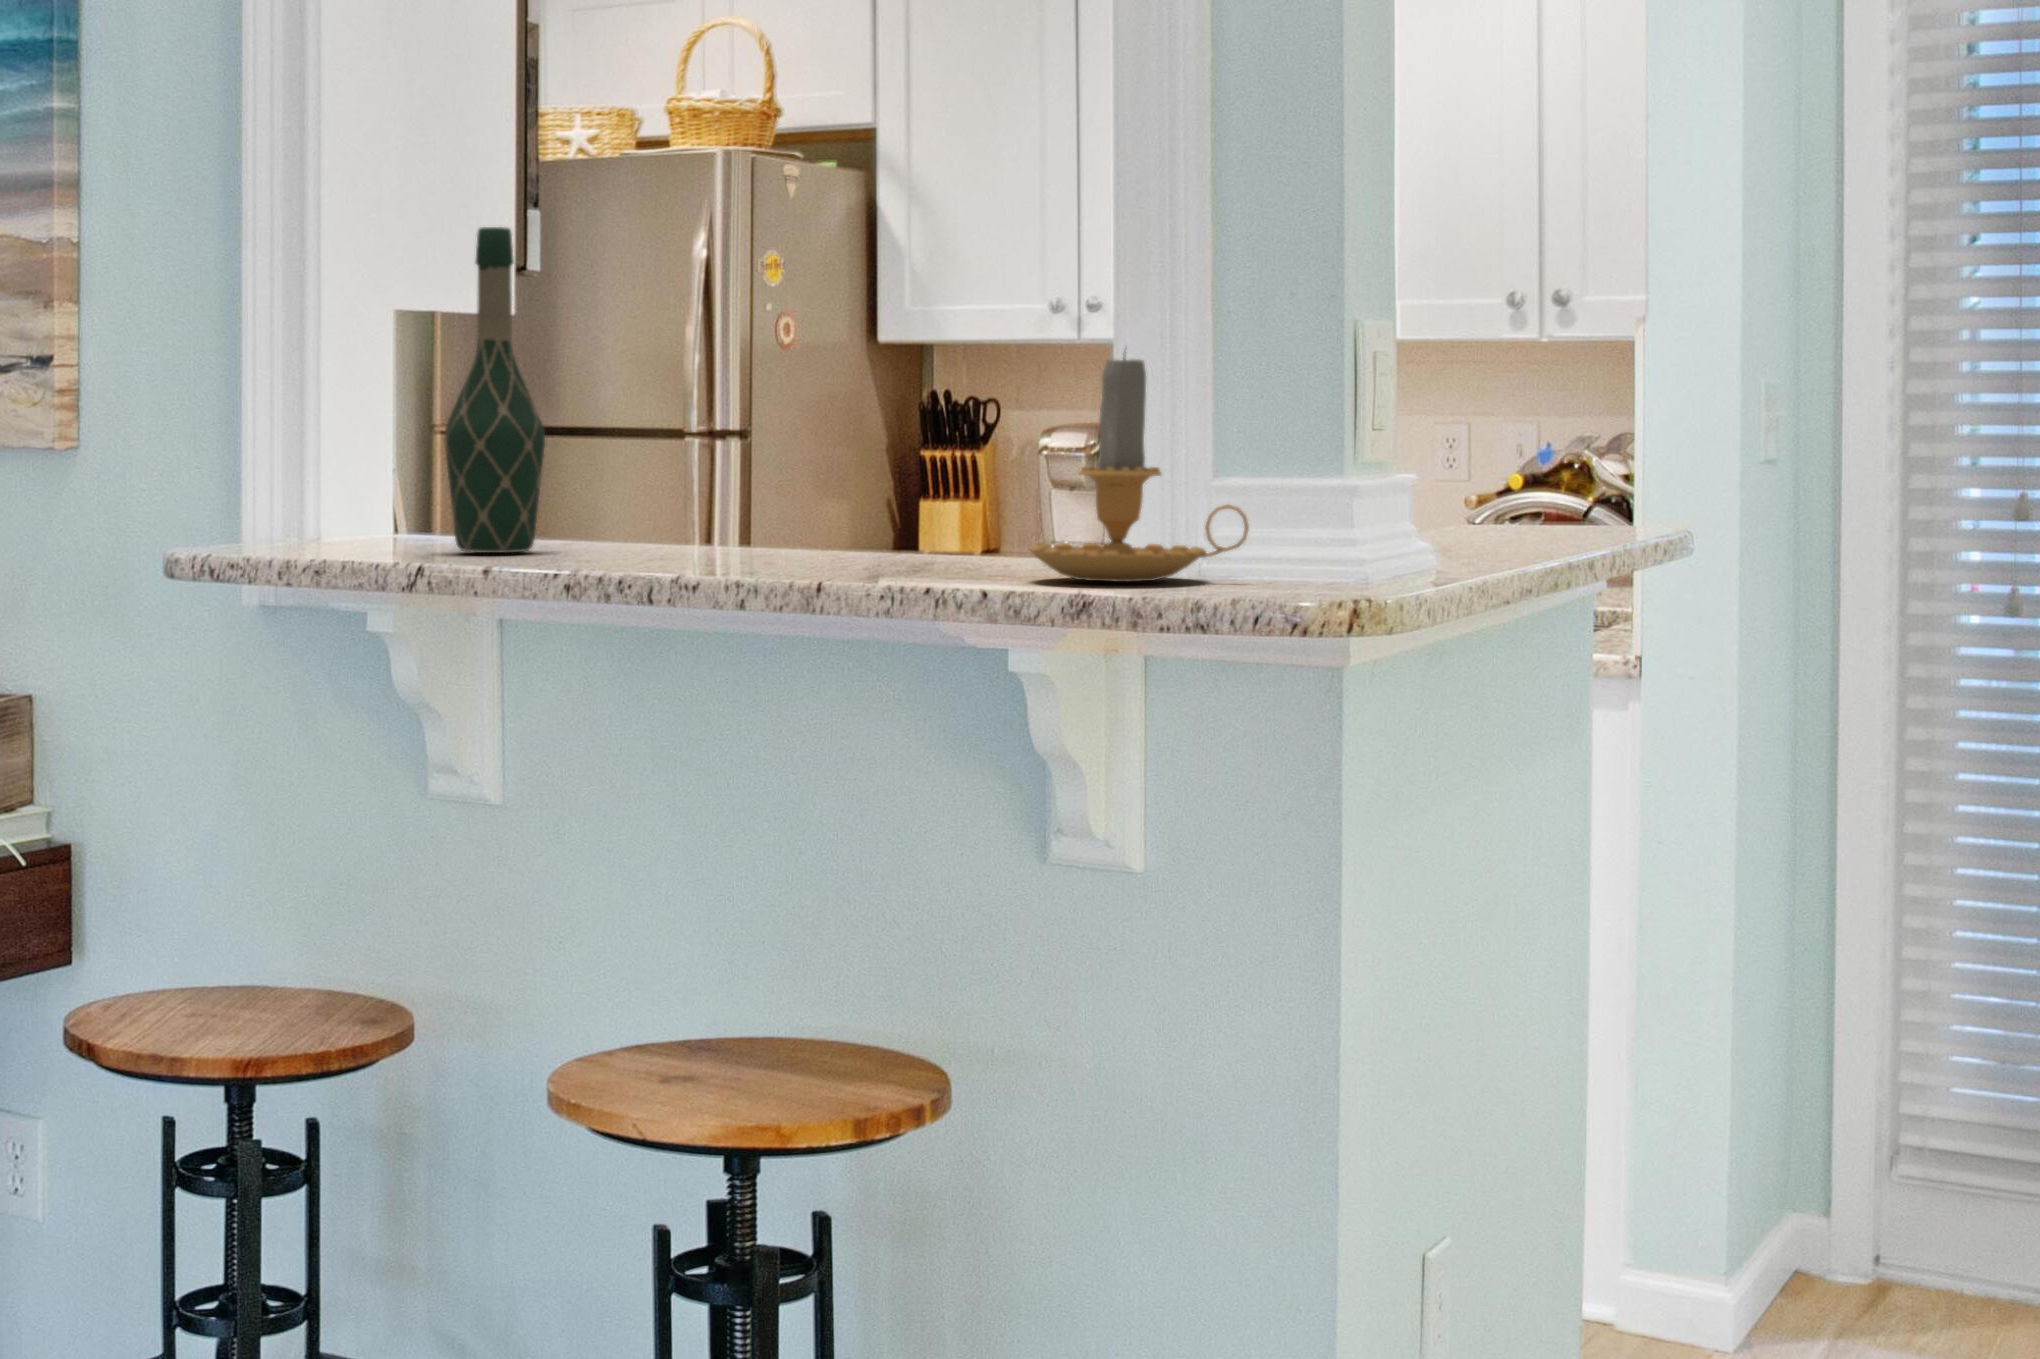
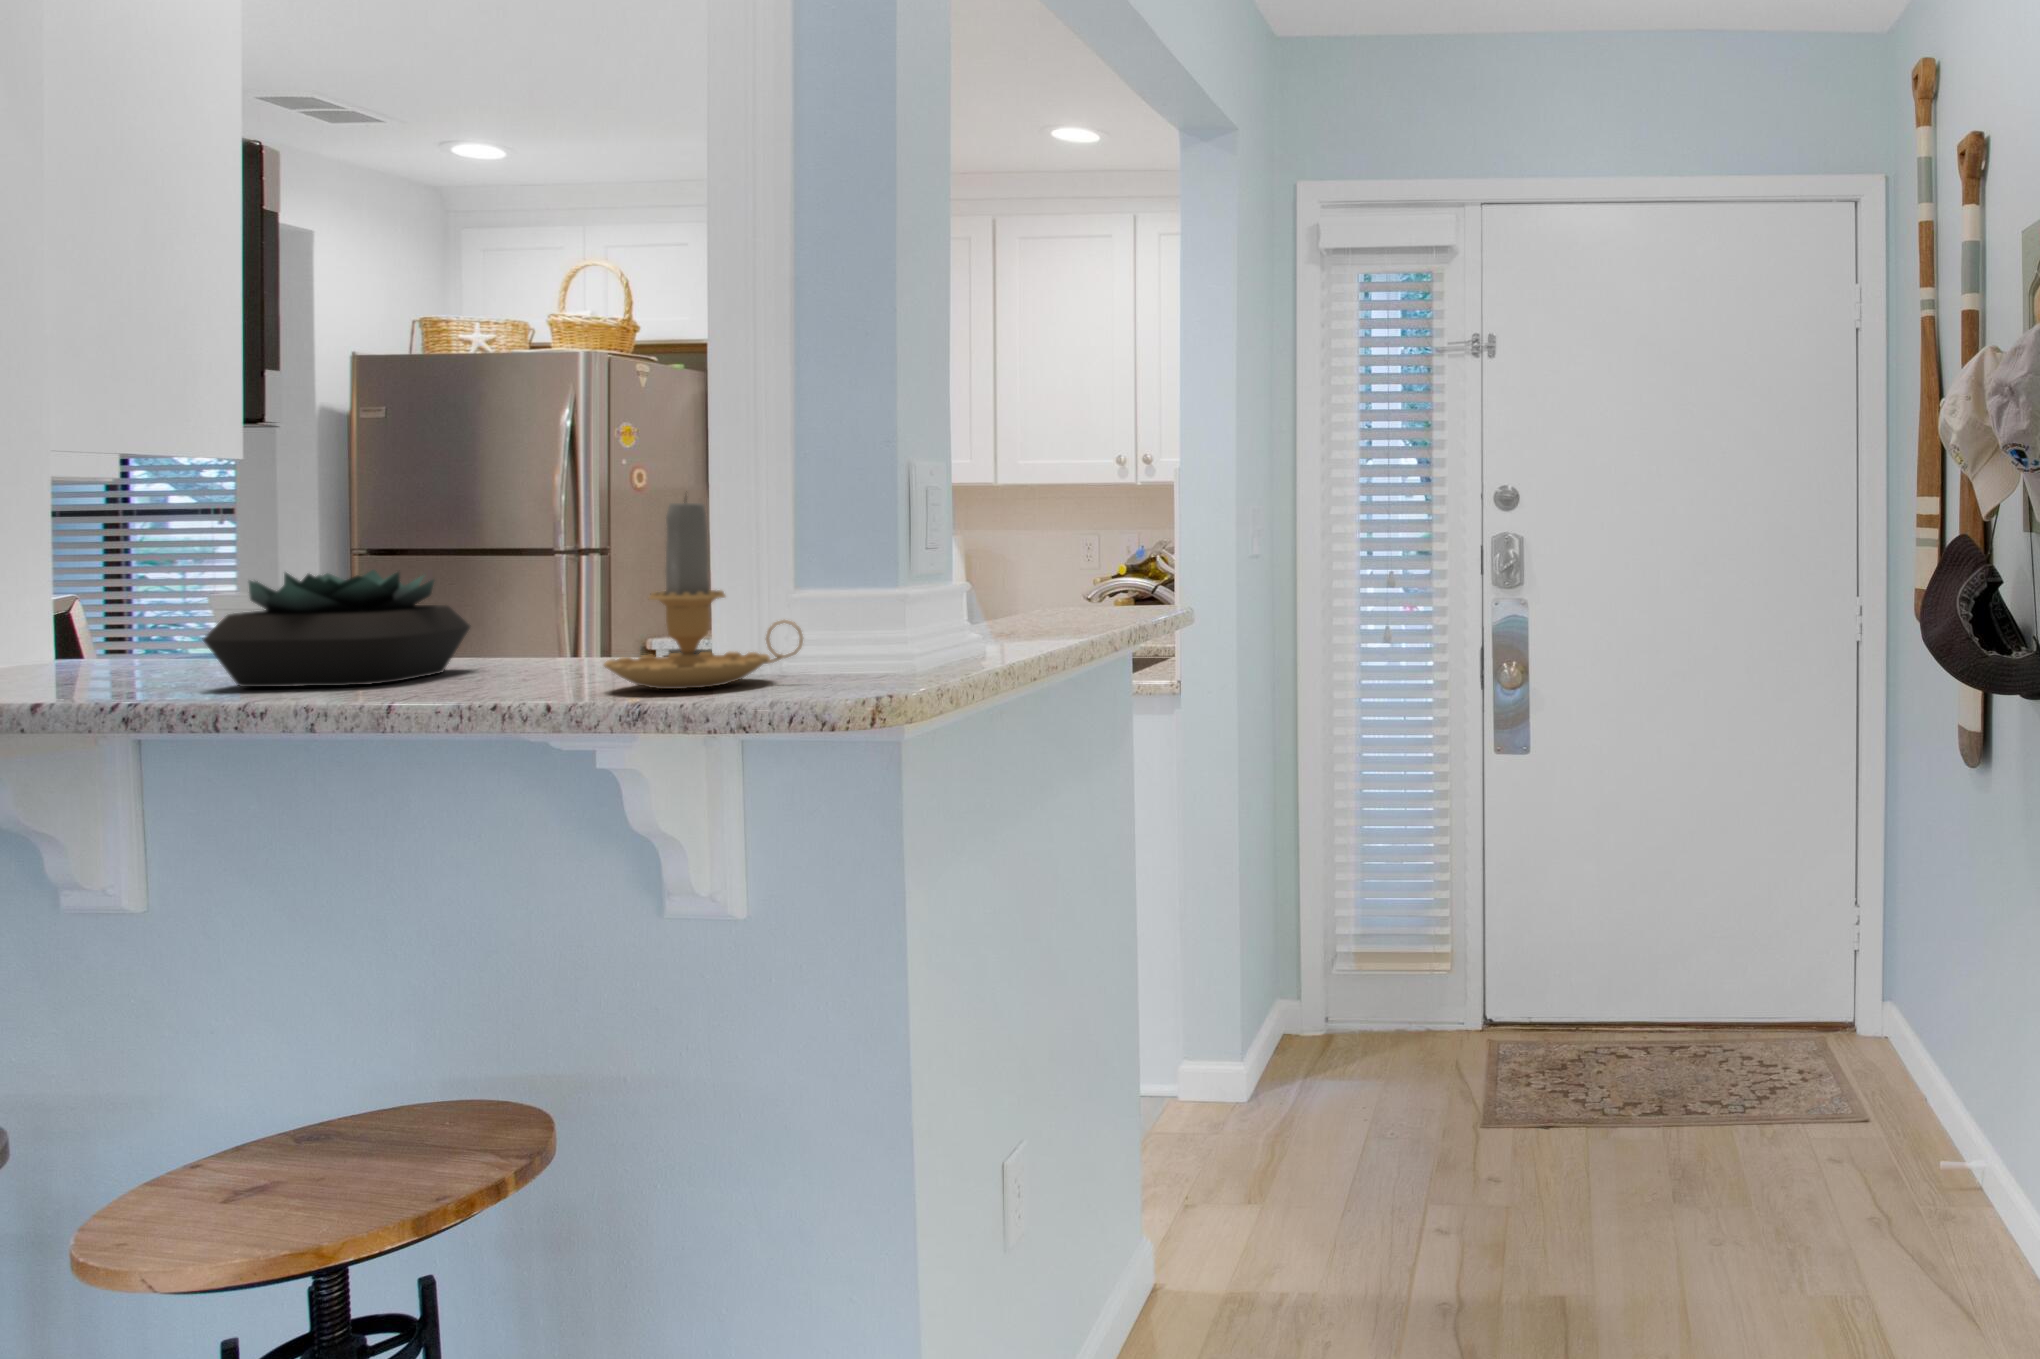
wine bottle: present [444,227,545,553] -> none [68,386,191,675]
succulent plant: none [607,438,838,568] -> present [202,570,470,687]

